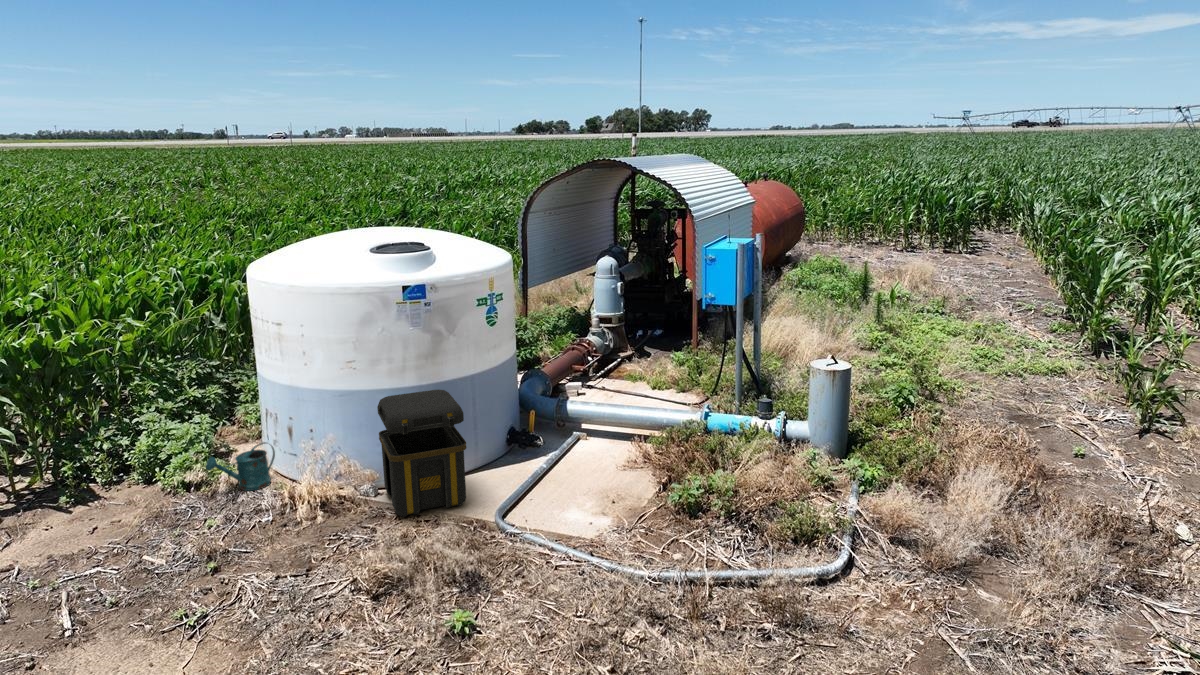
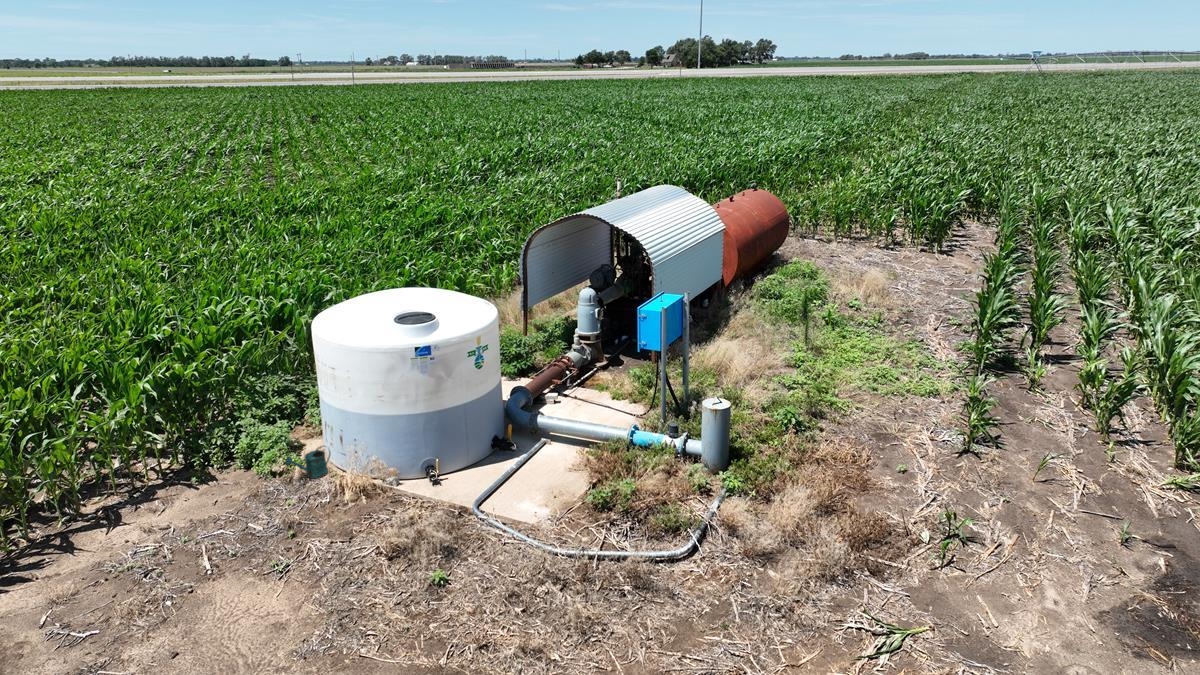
toolbox: present [377,390,466,516] -> none [397,416,456,503]

